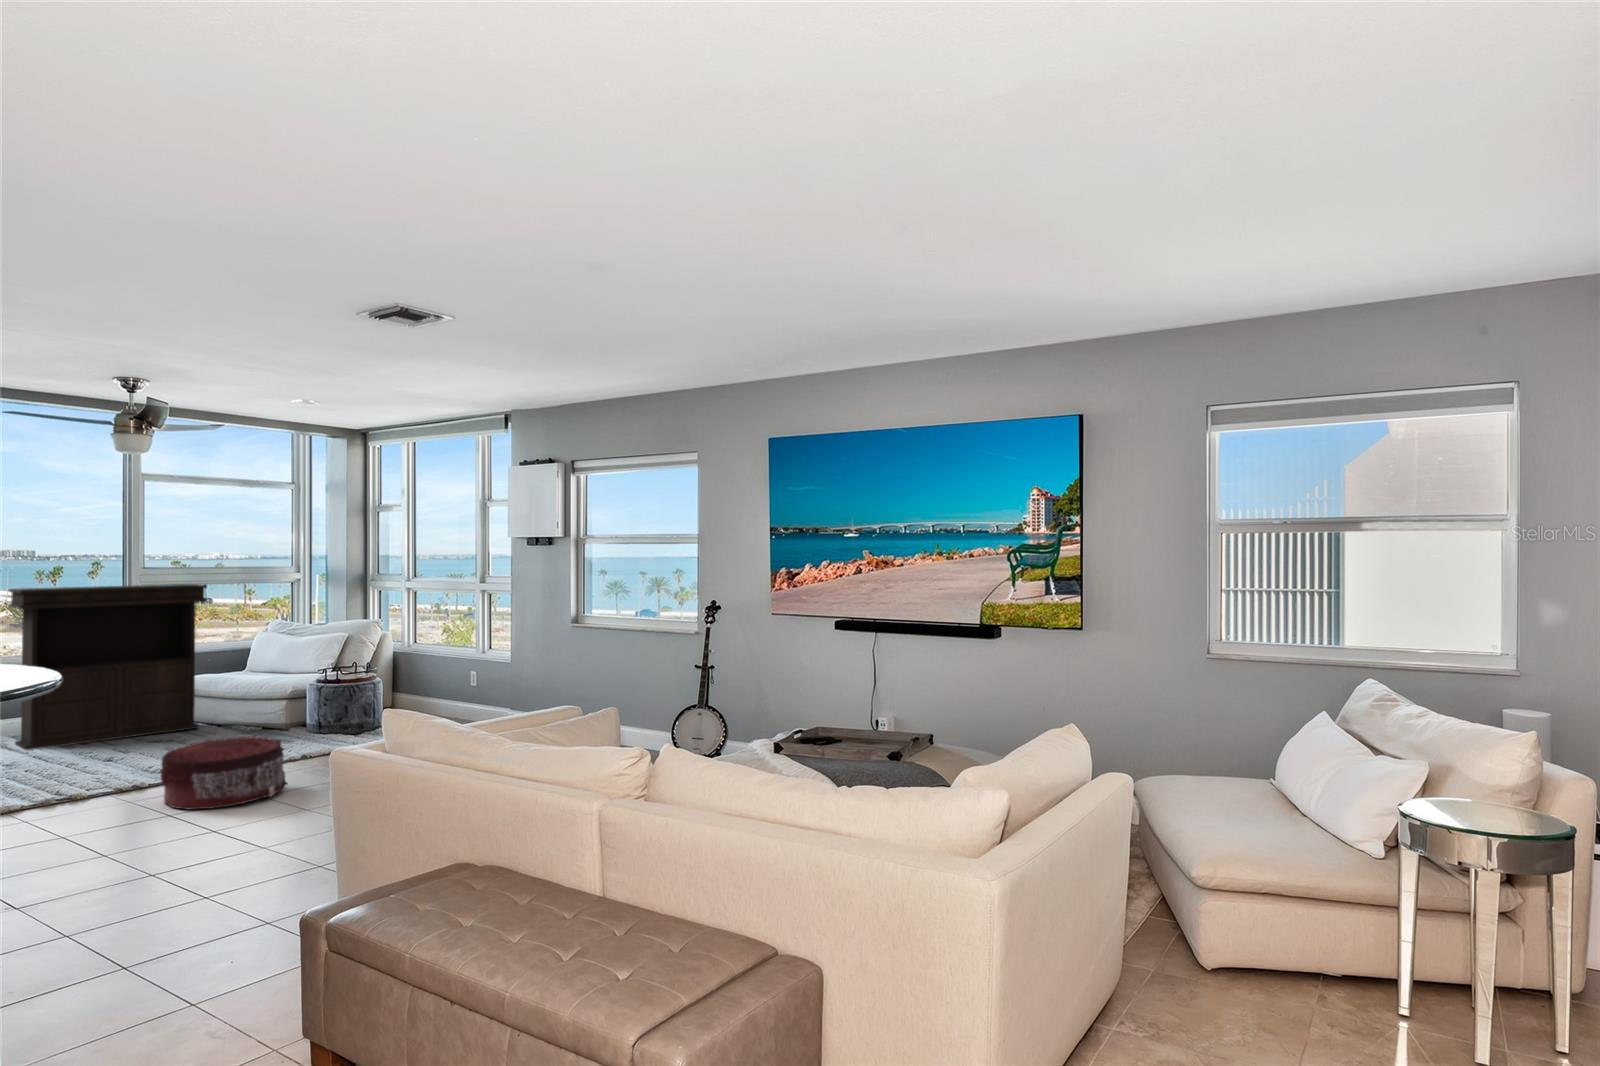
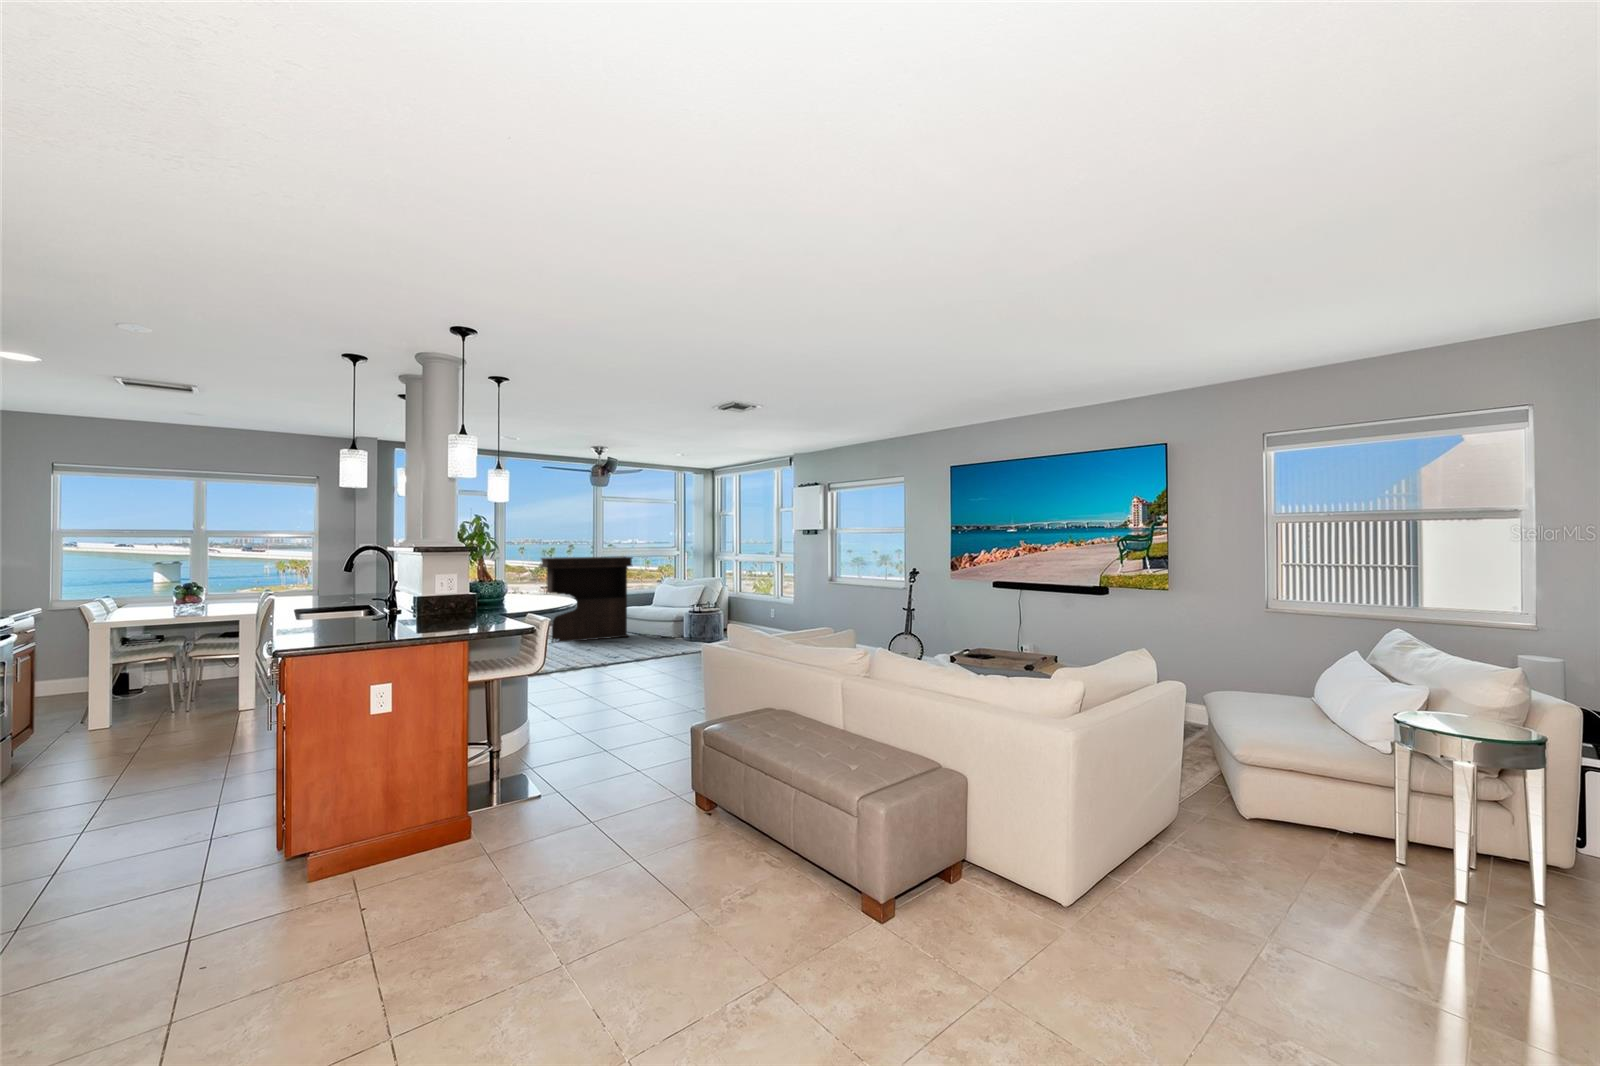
pouf: present [160,736,287,809] -> none [616,640,678,678]

